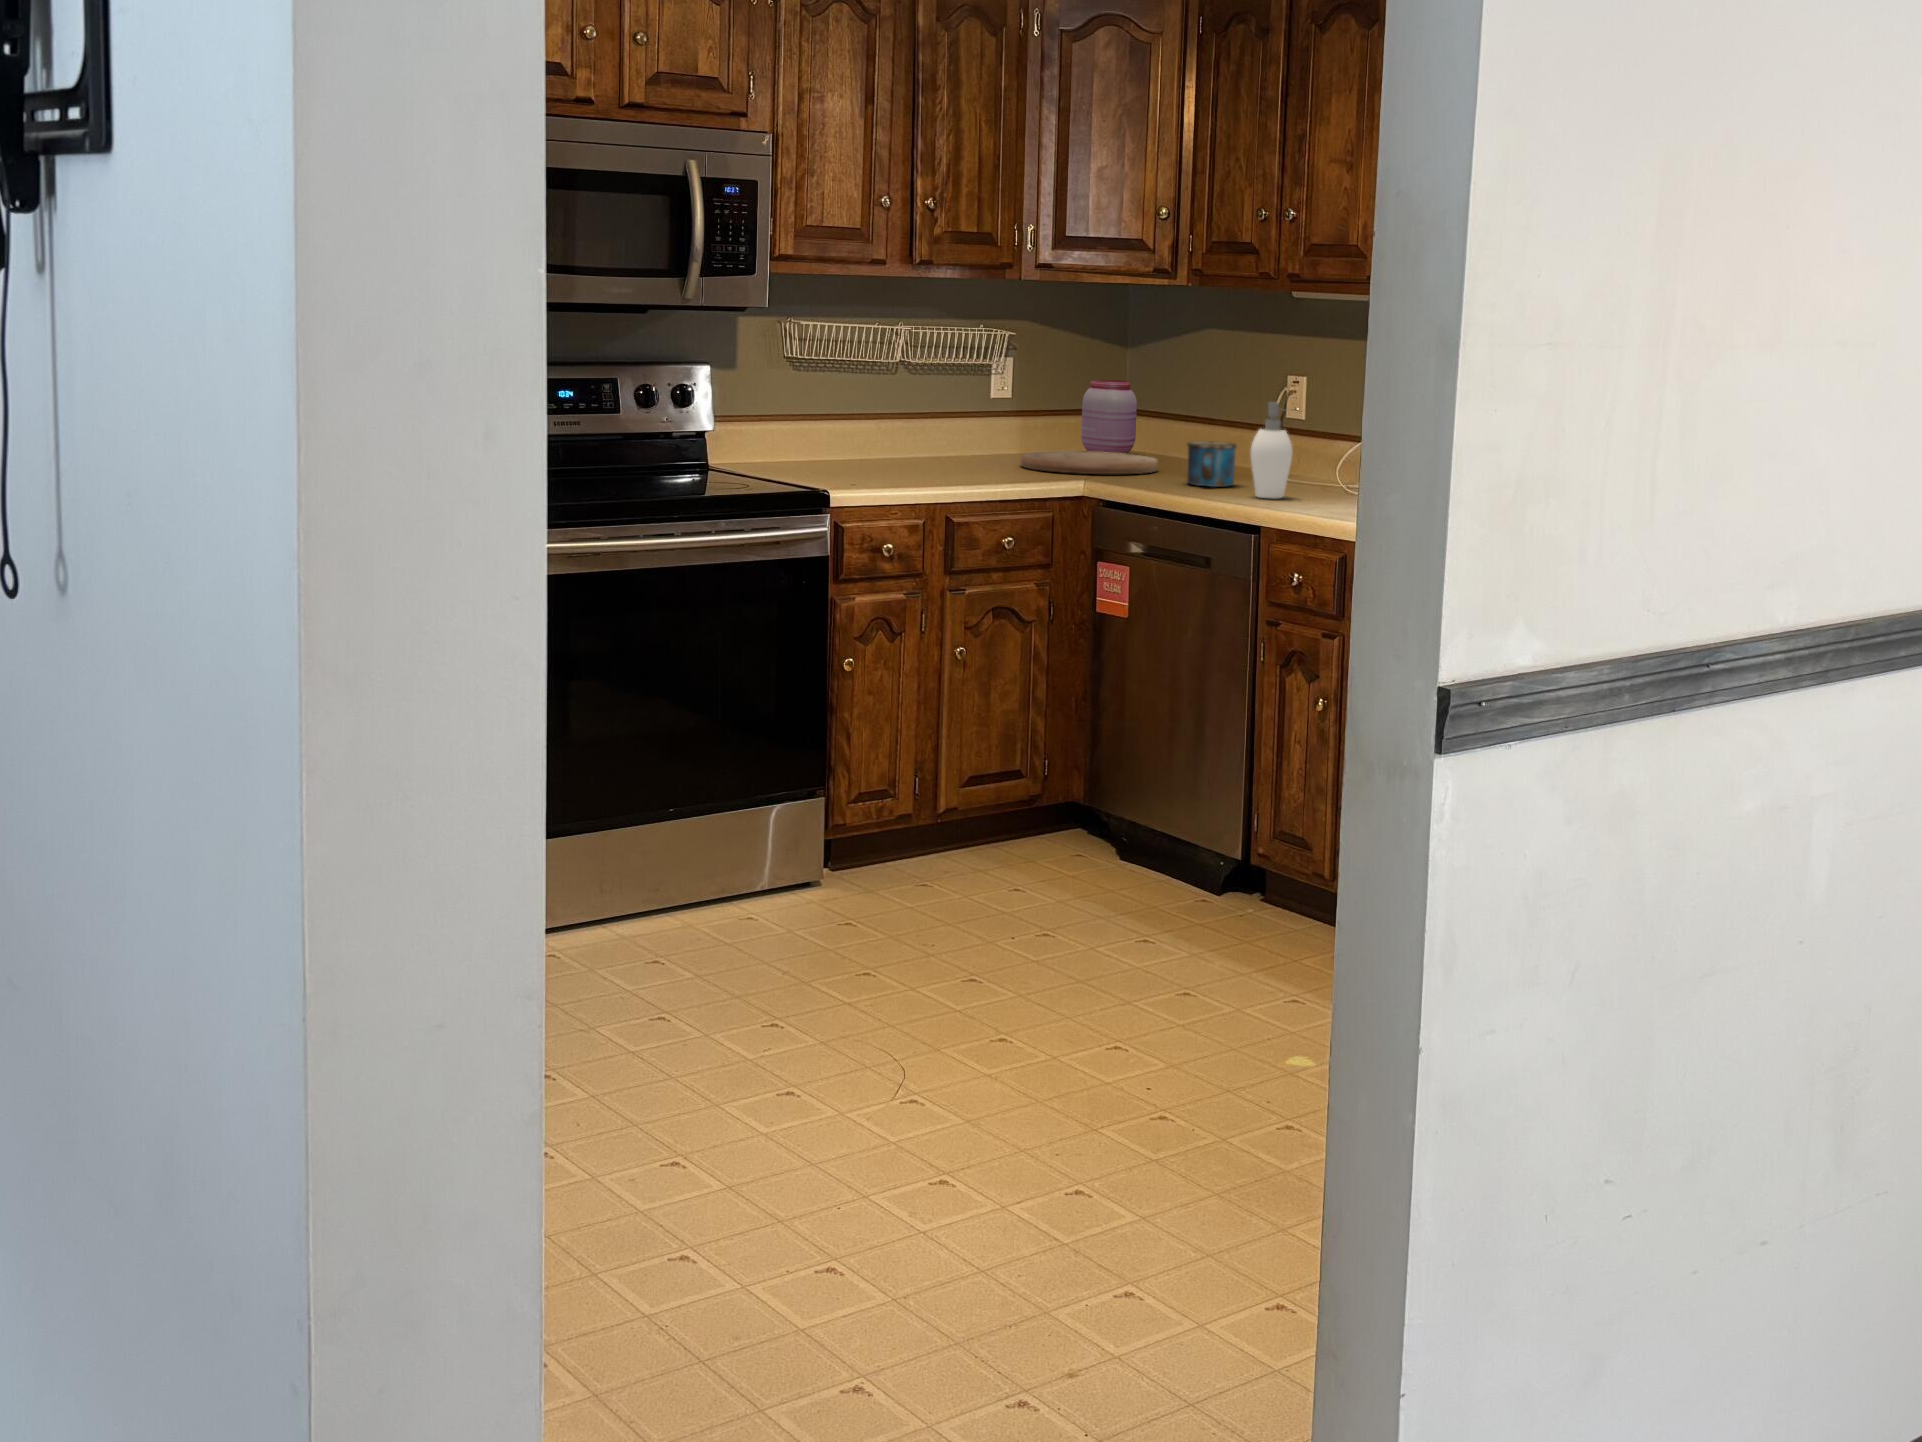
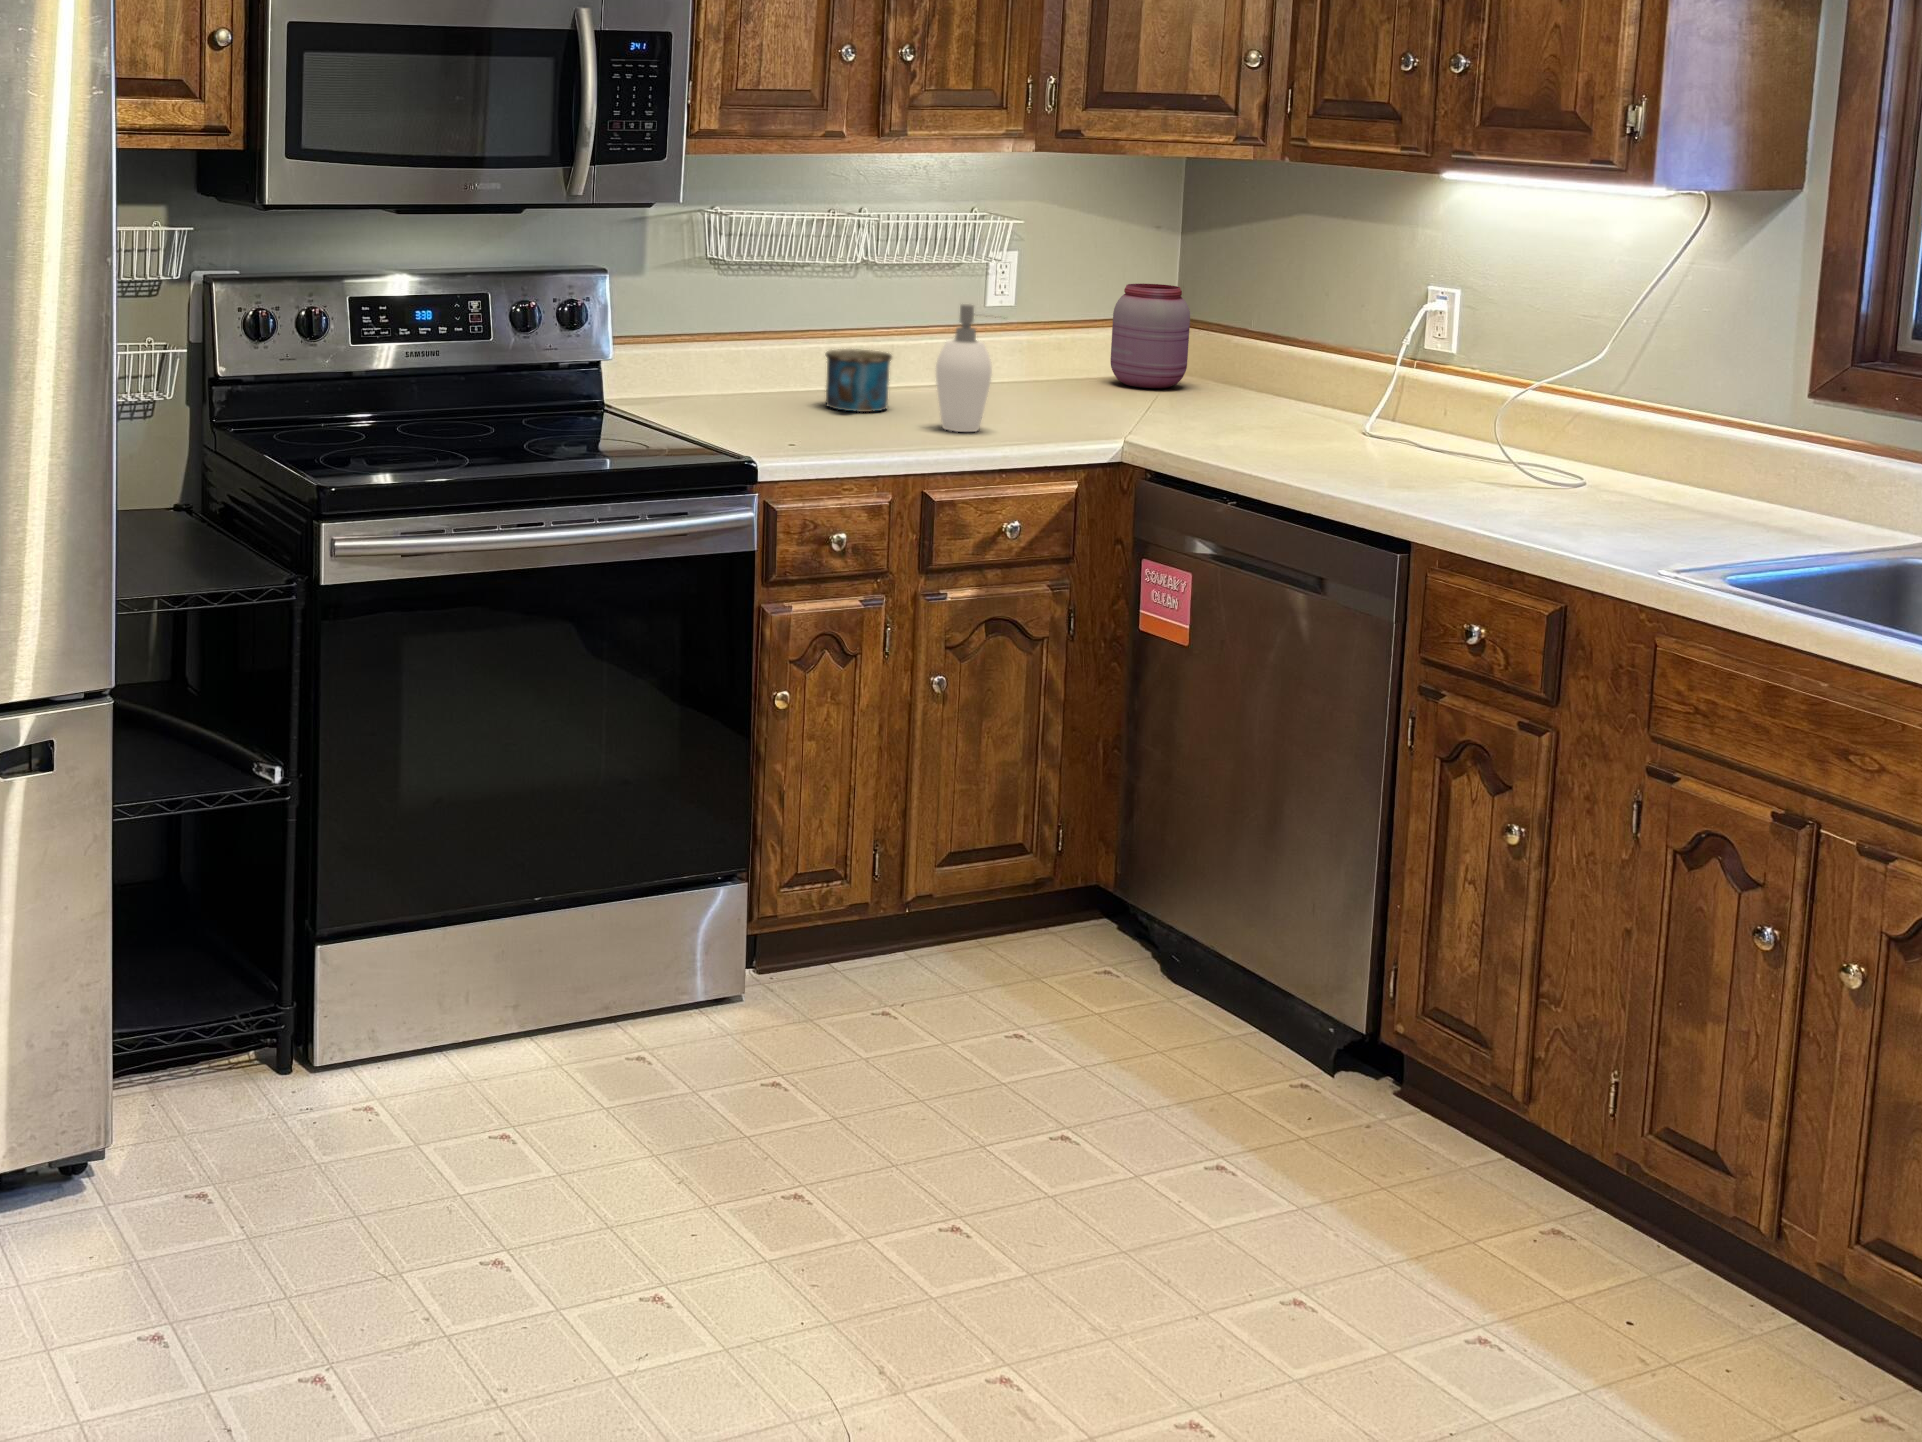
soap dispenser: present [1251,402,1292,498] -> present [936,304,1001,432]
mug: present [1187,441,1237,487] -> present [826,349,892,412]
cutting board: present [1021,451,1158,474] -> none [1029,386,1227,431]

